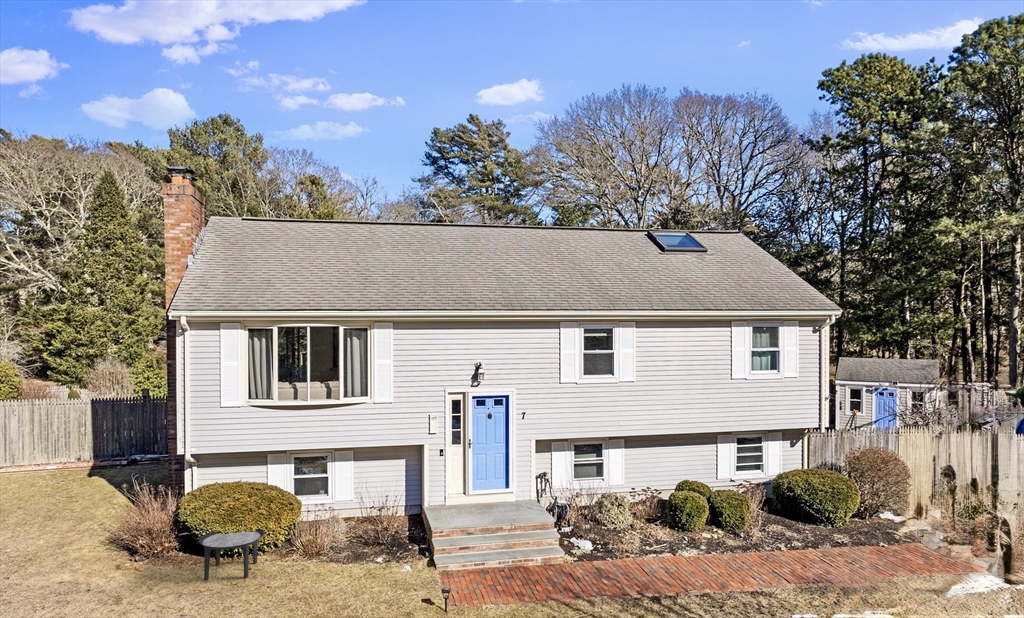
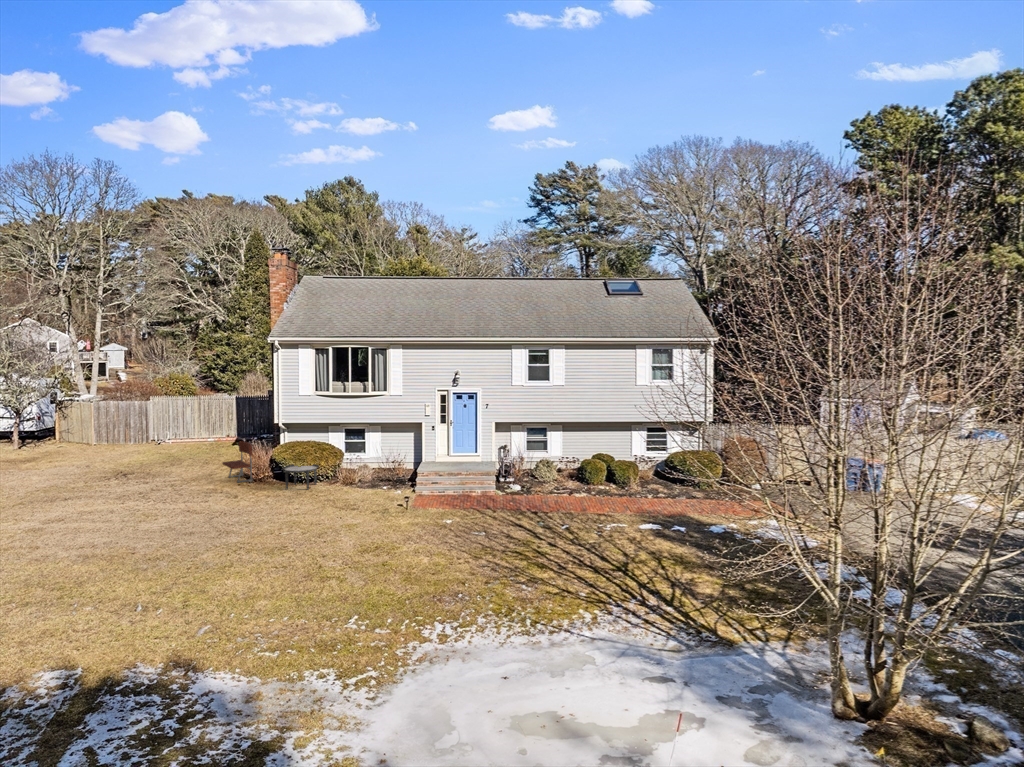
bench: none [77,490,137,570] -> present [222,441,252,483]

